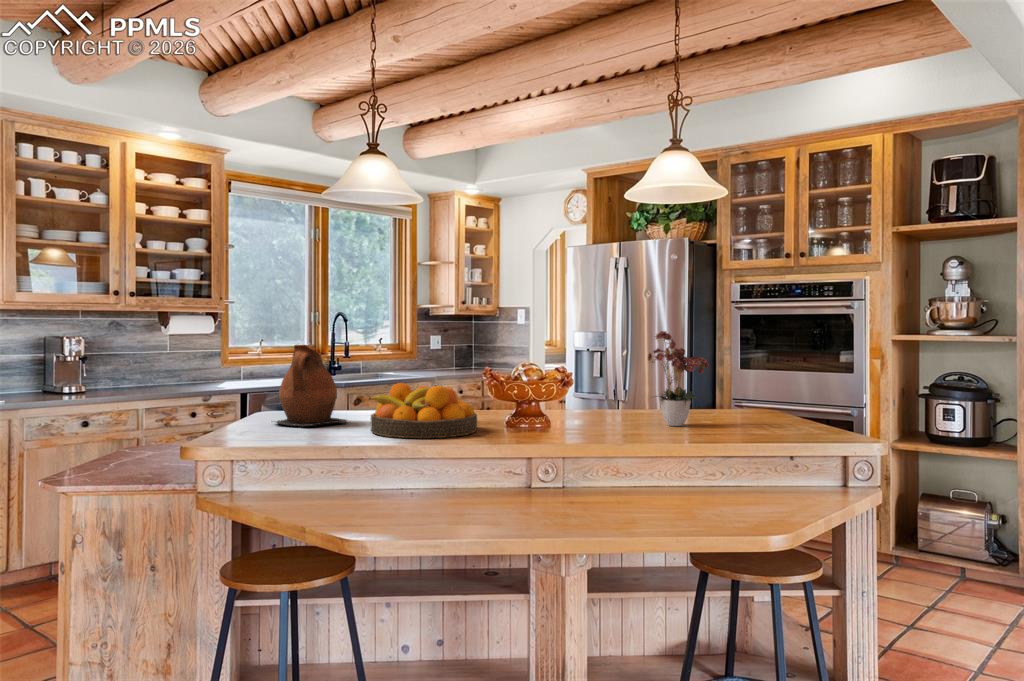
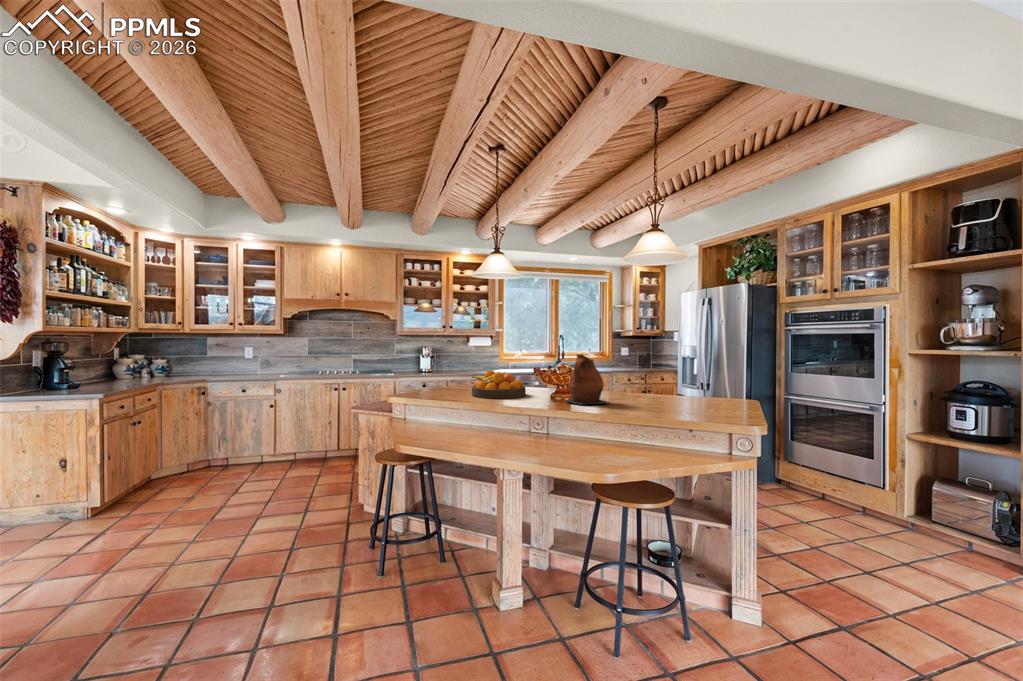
flower arrangement: present [648,331,709,426] -> none [622,342,664,403]
ceramic pitcher: present [276,345,347,426] -> present [567,354,609,404]

